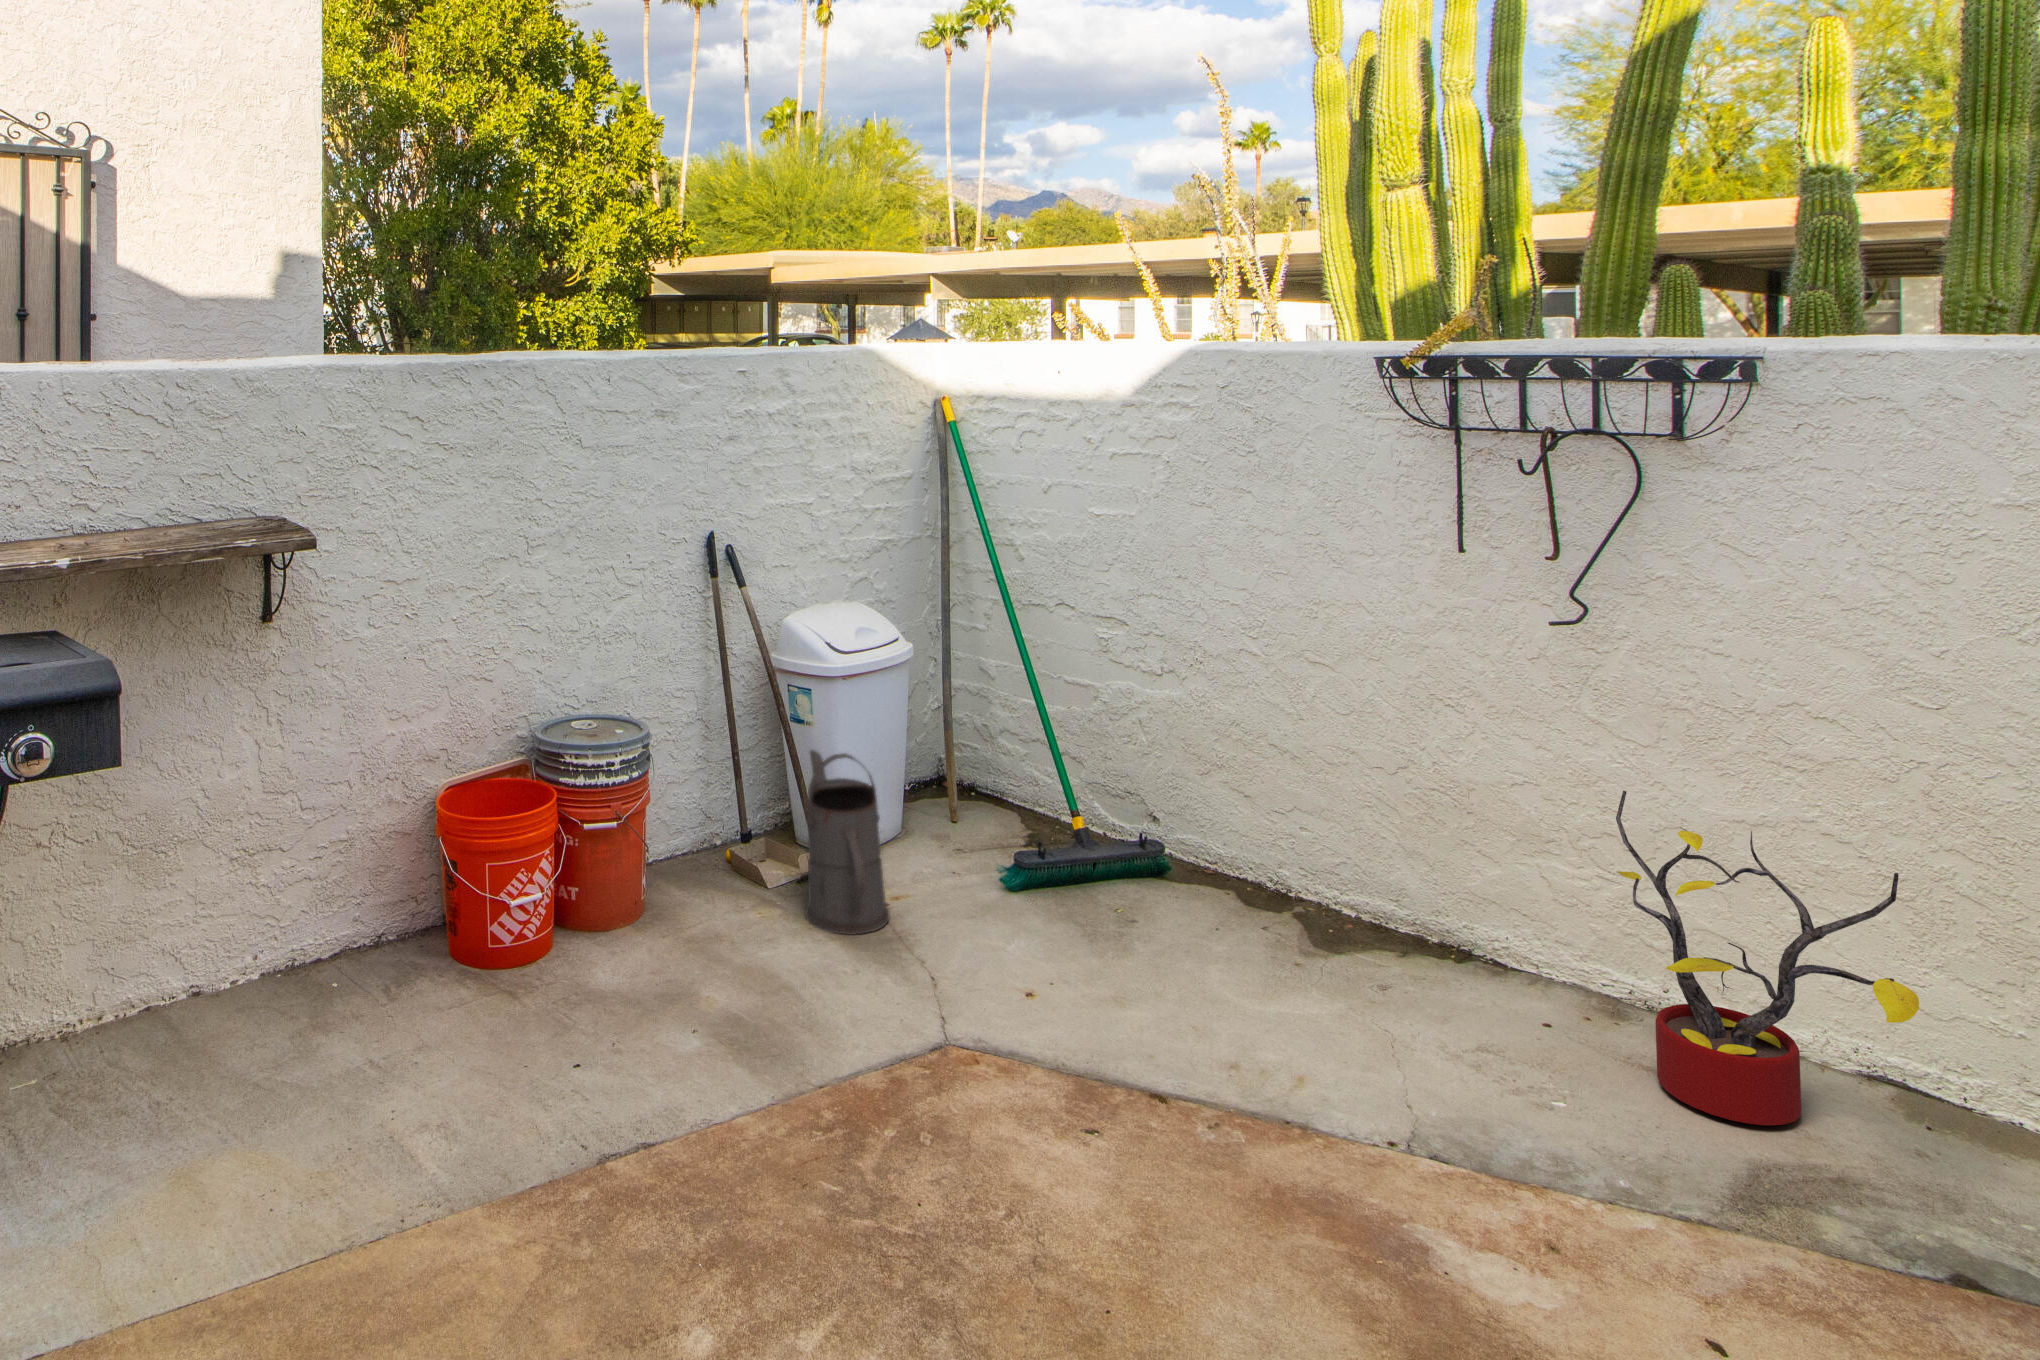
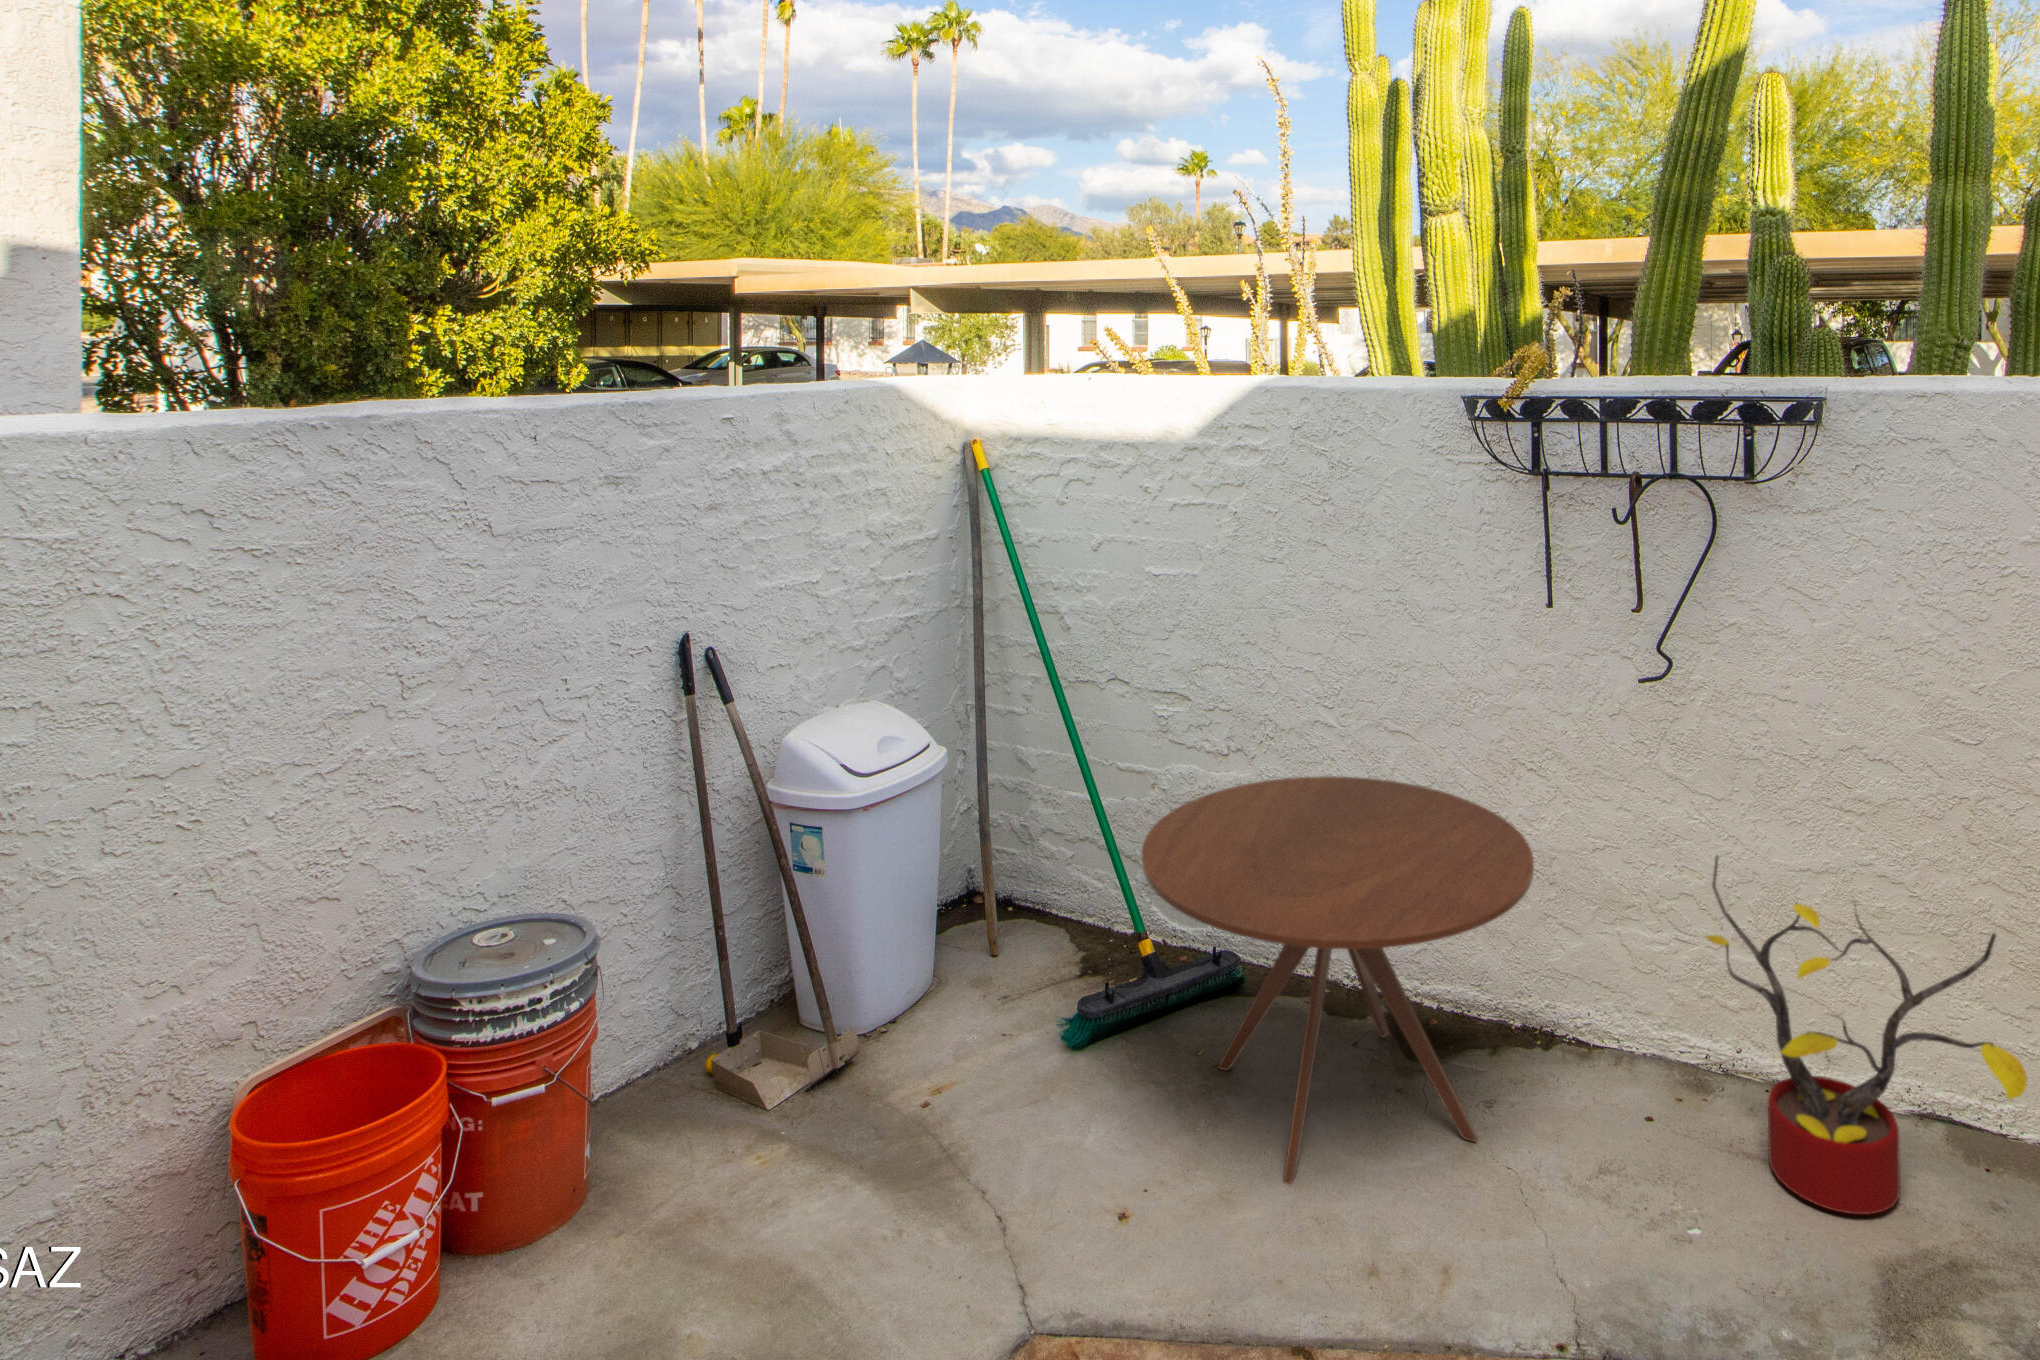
round table: none [1052,695,1417,1006] -> present [1142,776,1534,1185]
watering can: present [805,750,890,935] -> none [821,898,937,1183]

